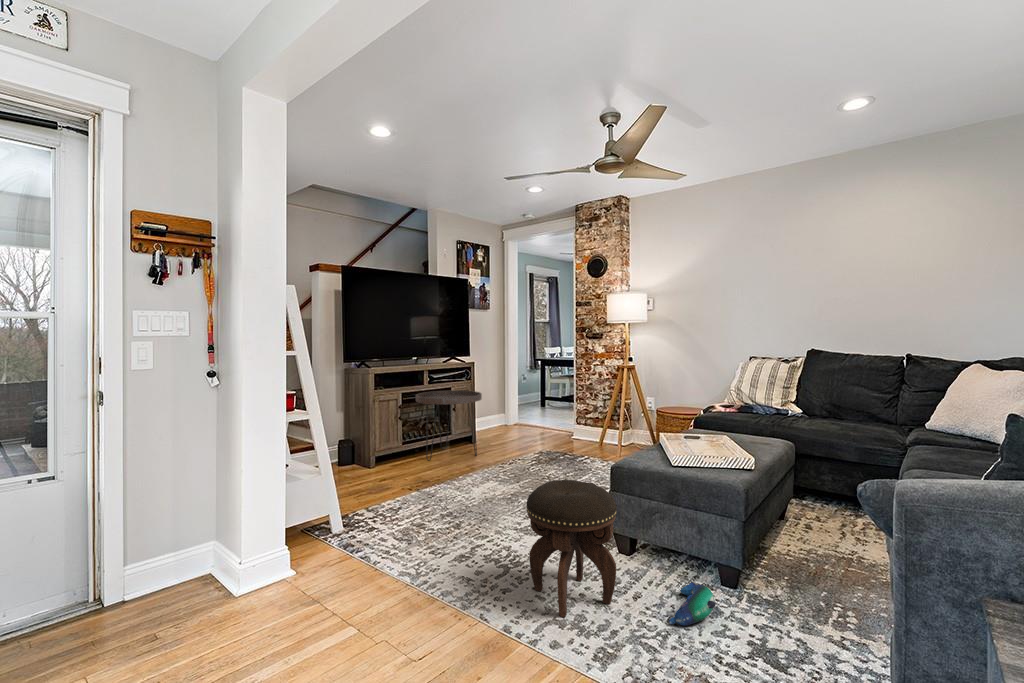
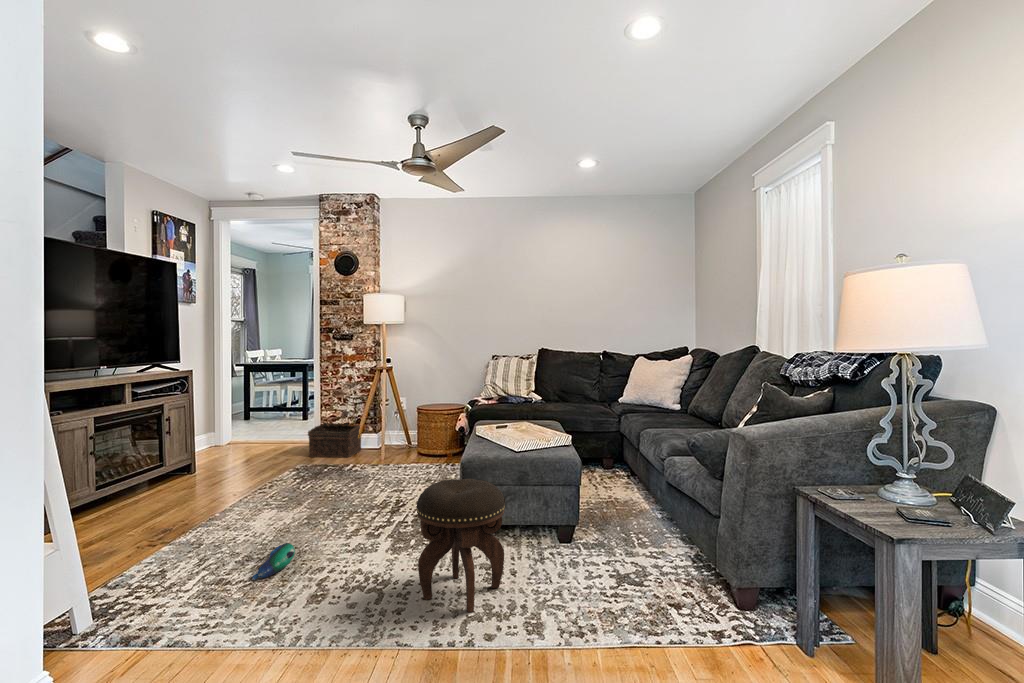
side table: present [416,390,482,461] -> none [118,408,223,507]
basket: none [558,413,607,447] -> present [308,423,361,457]
plush toy: present [669,582,716,625] -> present [252,543,295,580]

